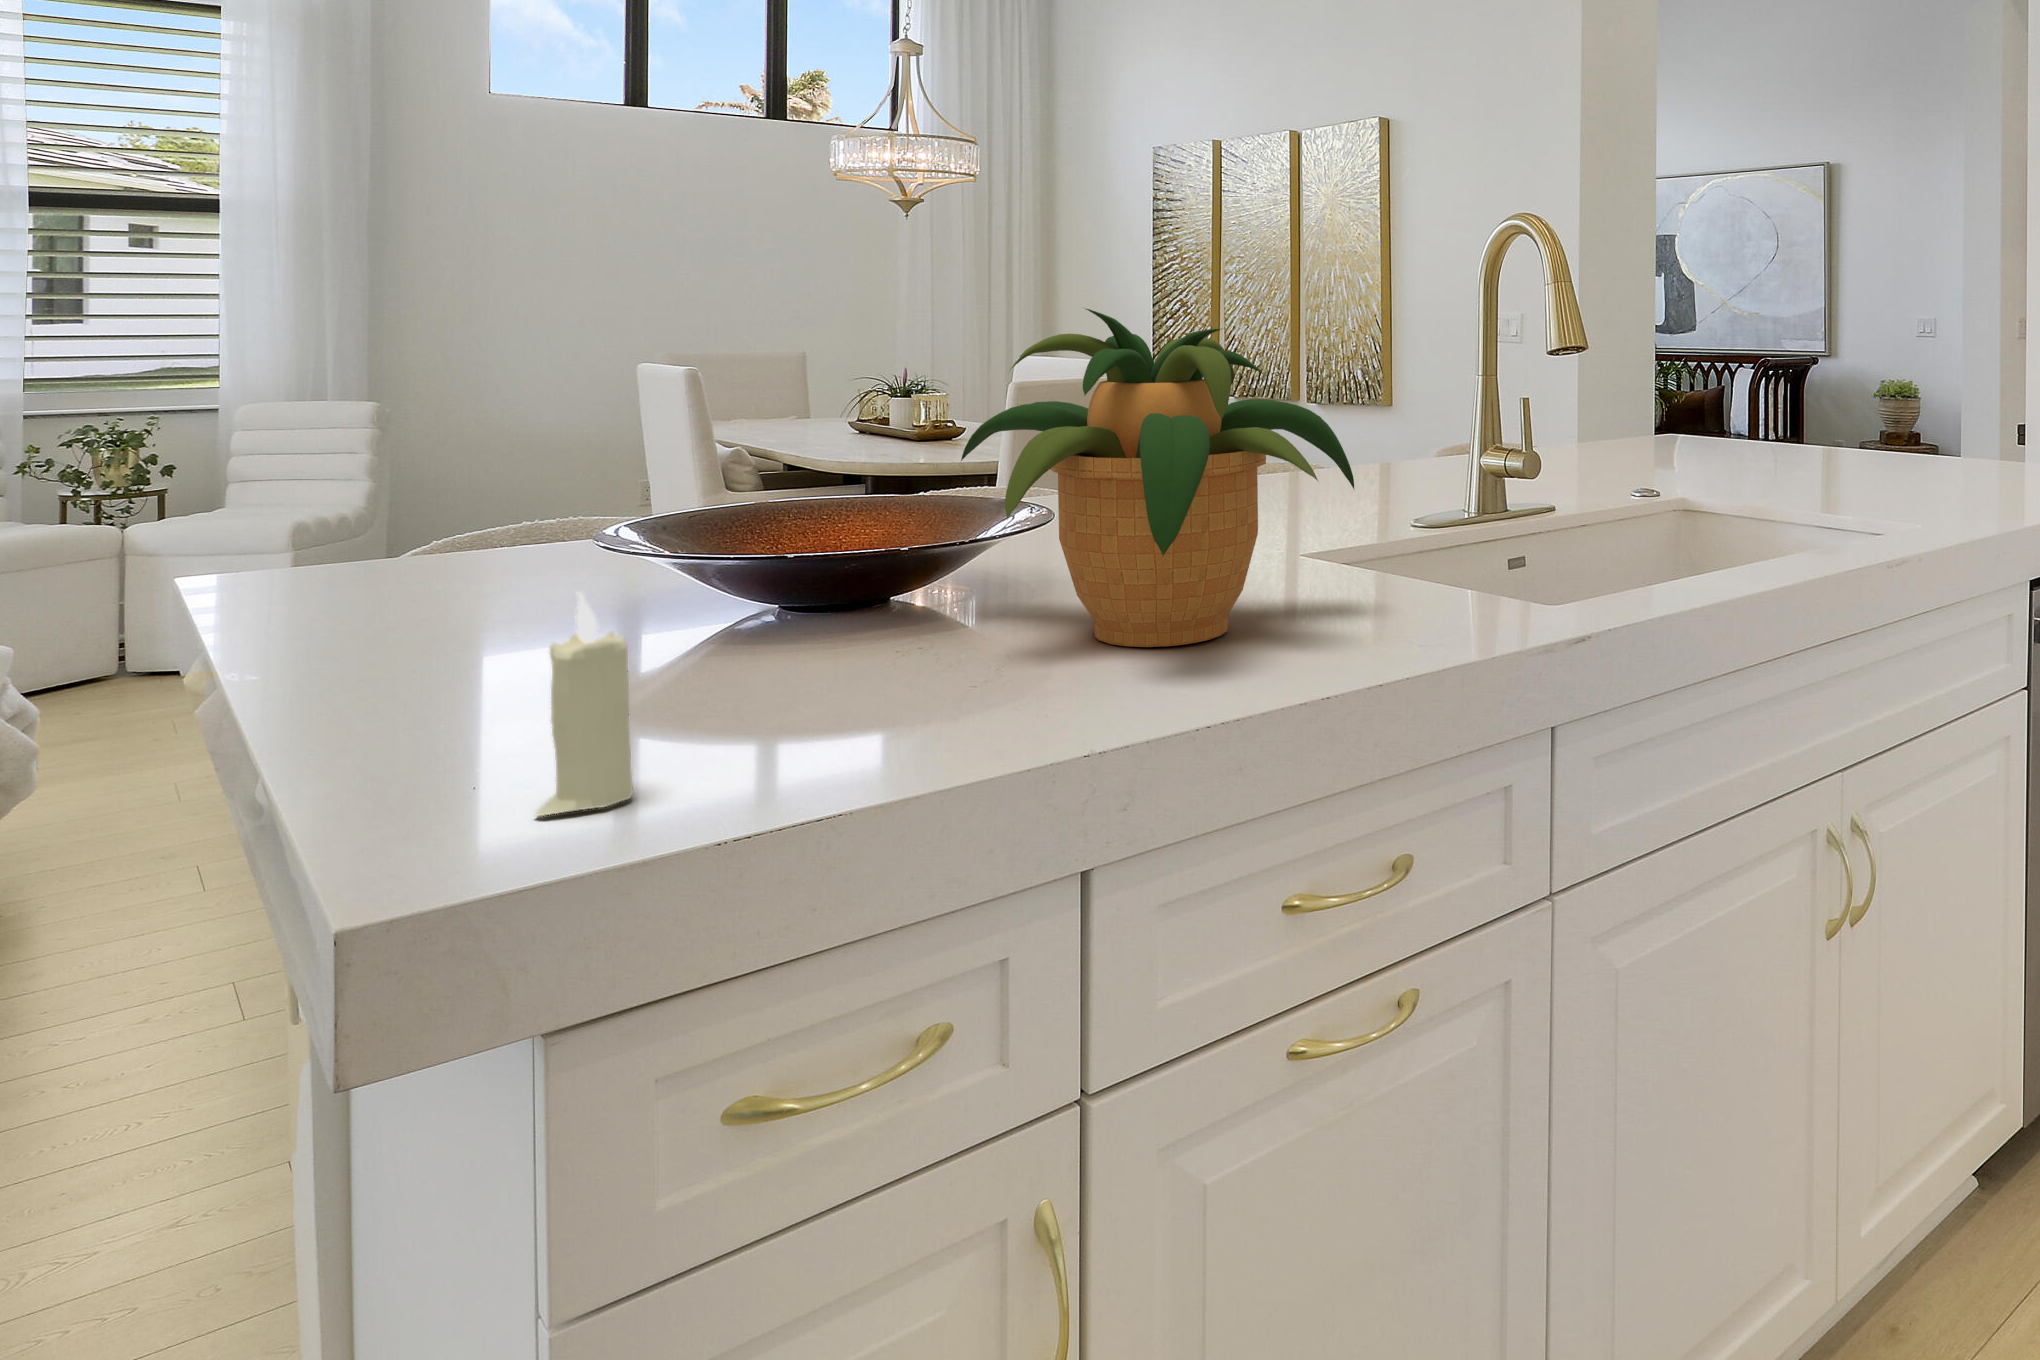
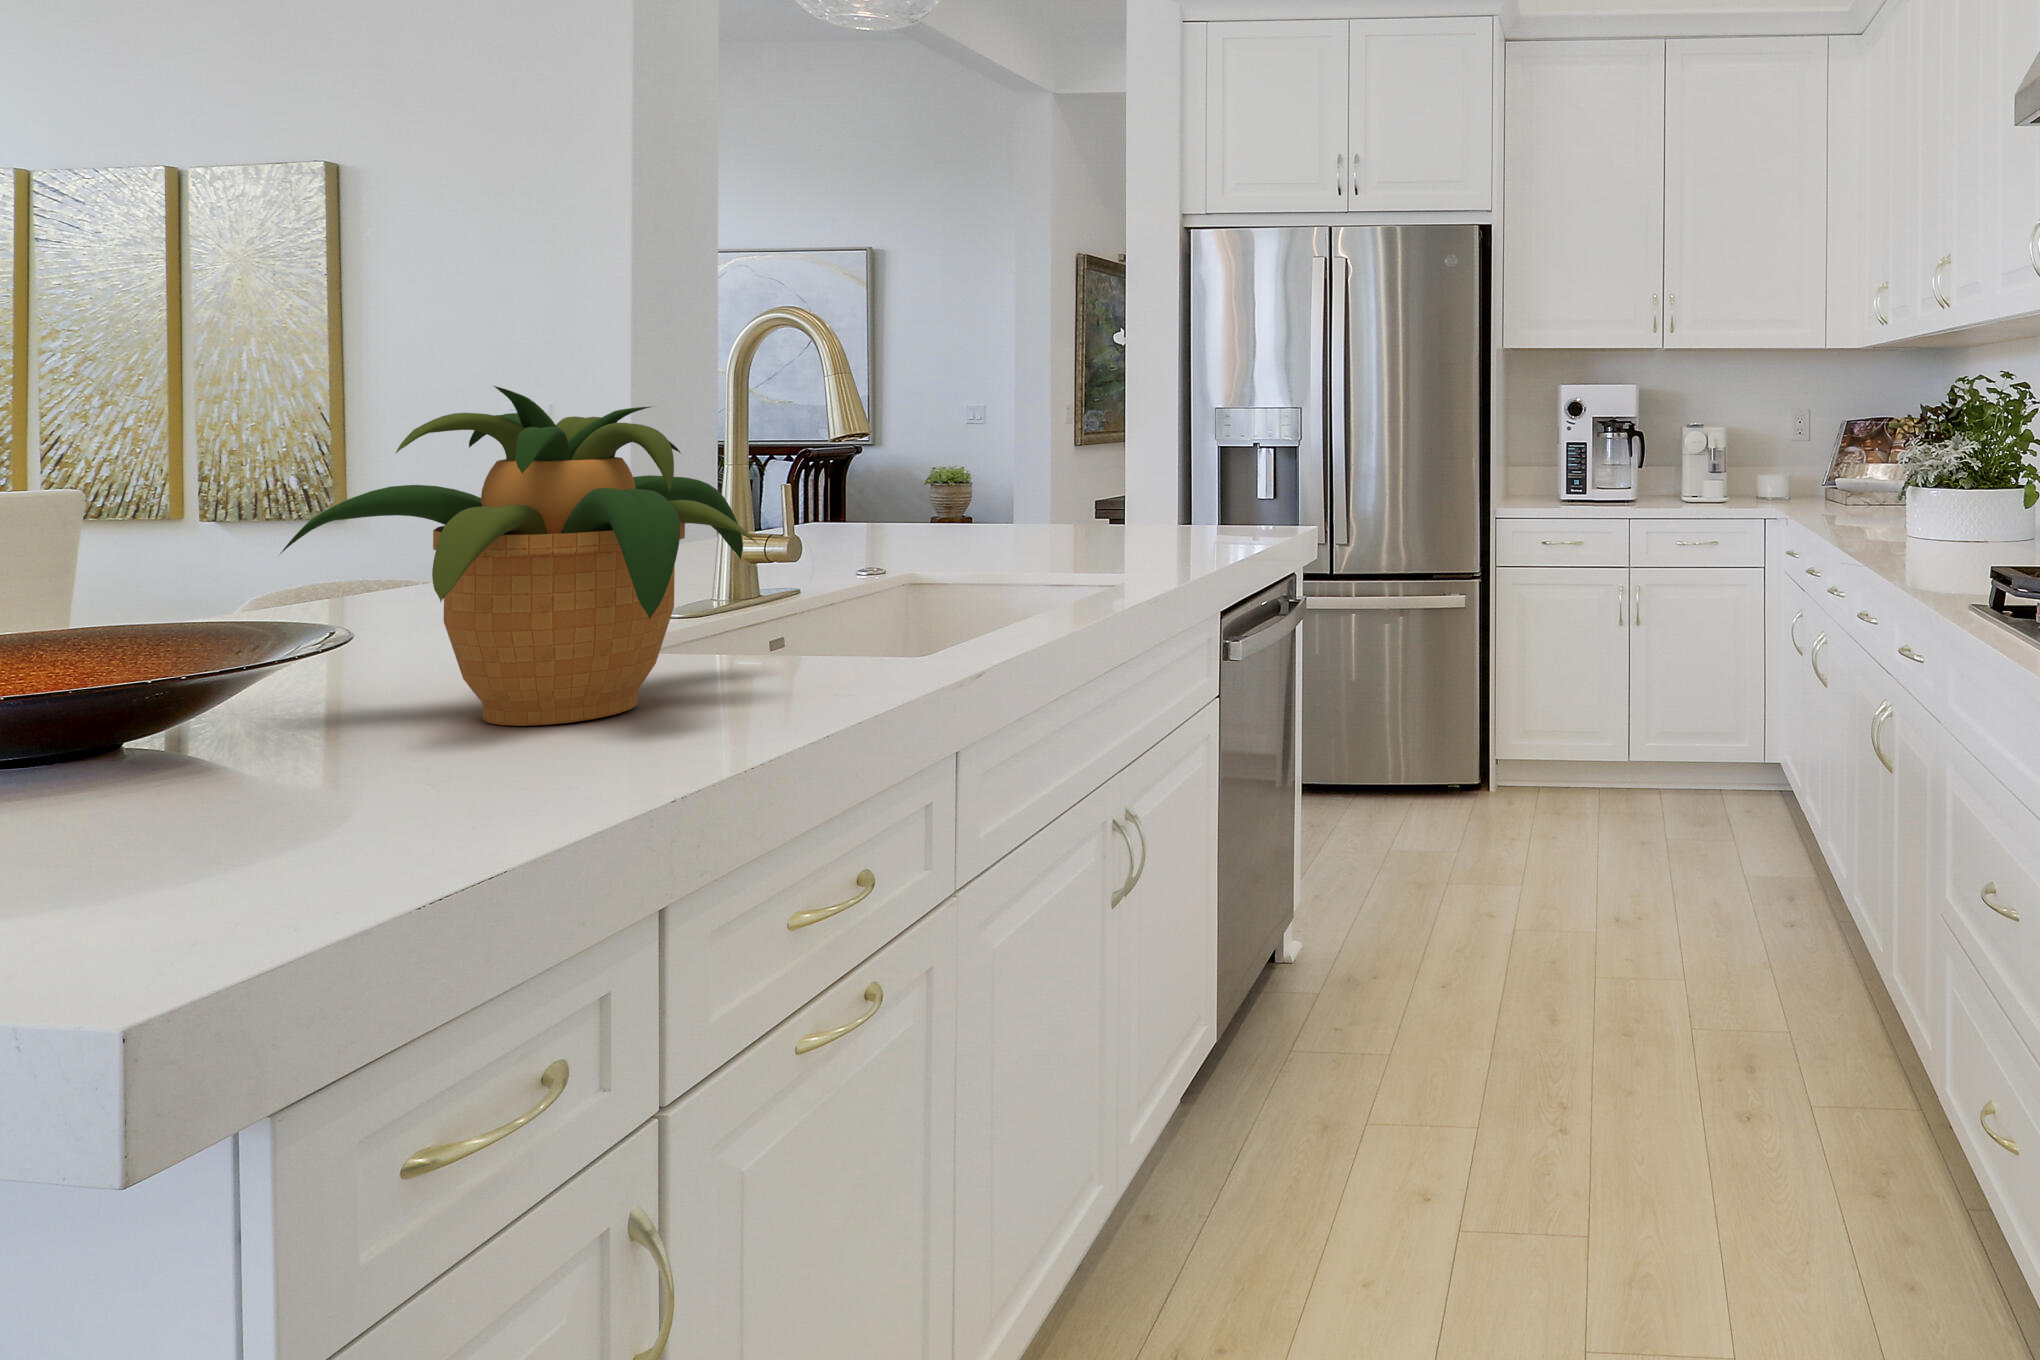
candle: present [536,592,633,816] -> none [119,677,229,921]

